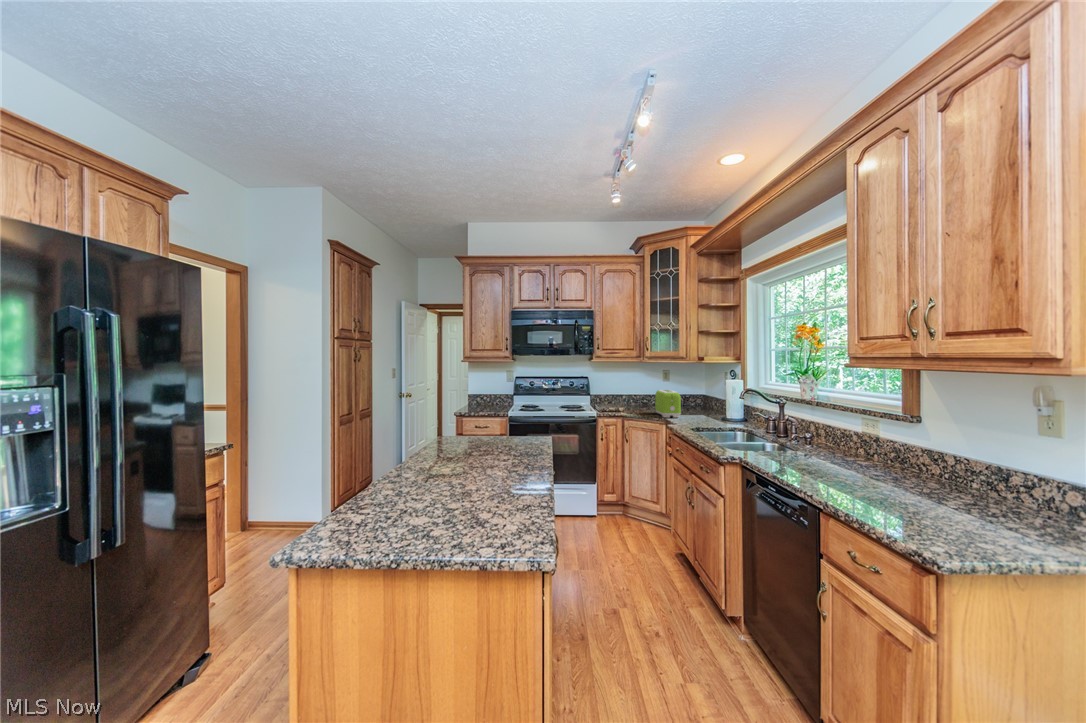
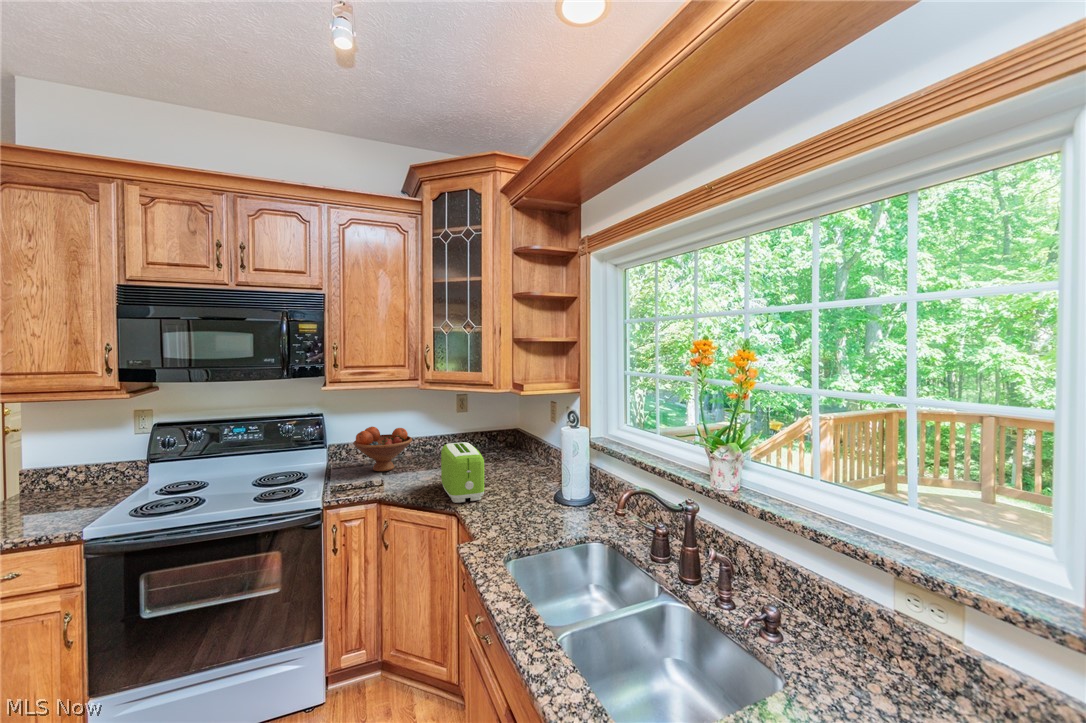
fruit bowl: none [605,384,637,408] -> present [353,427,412,472]

